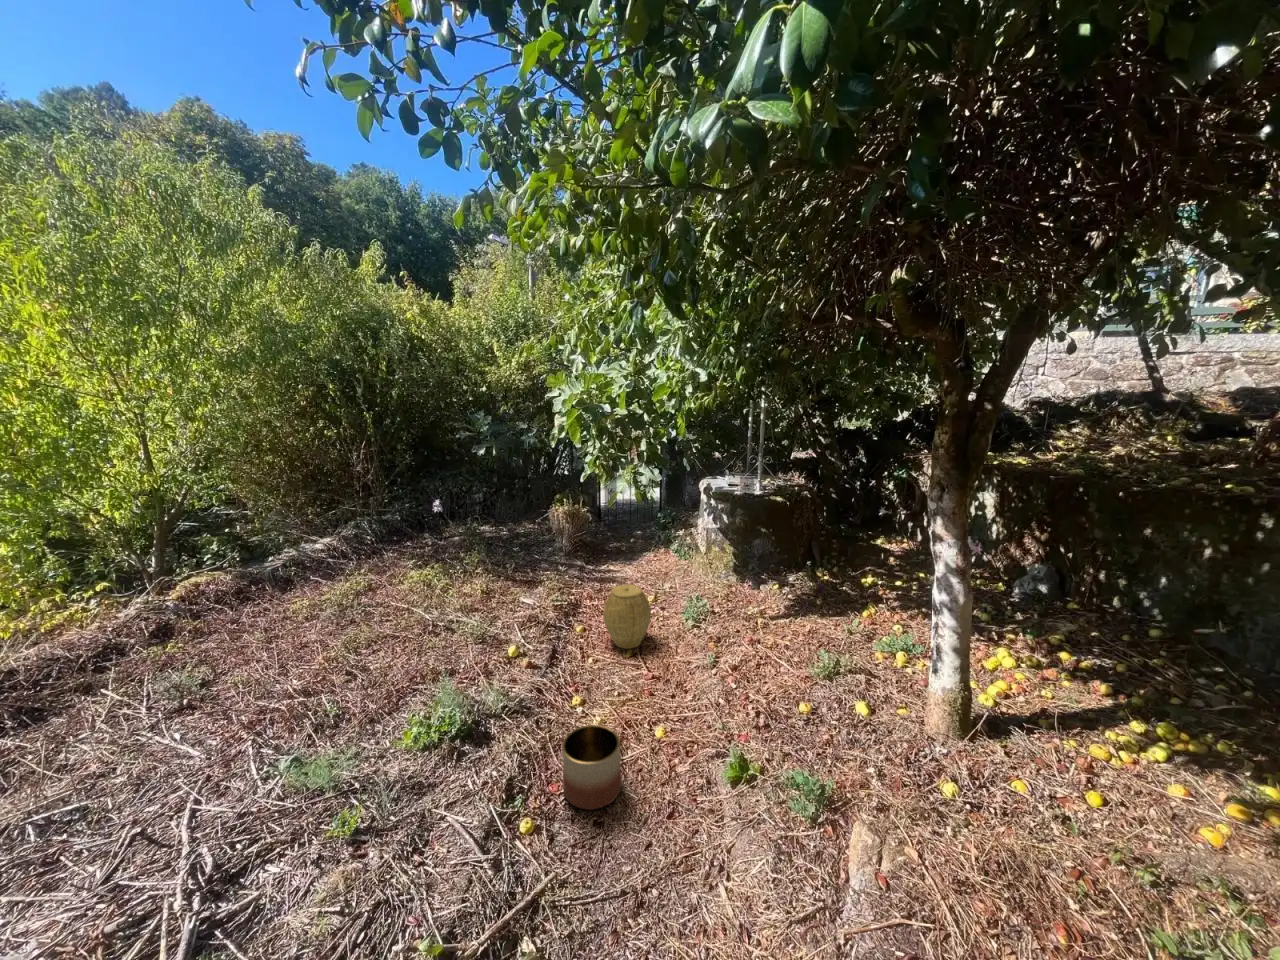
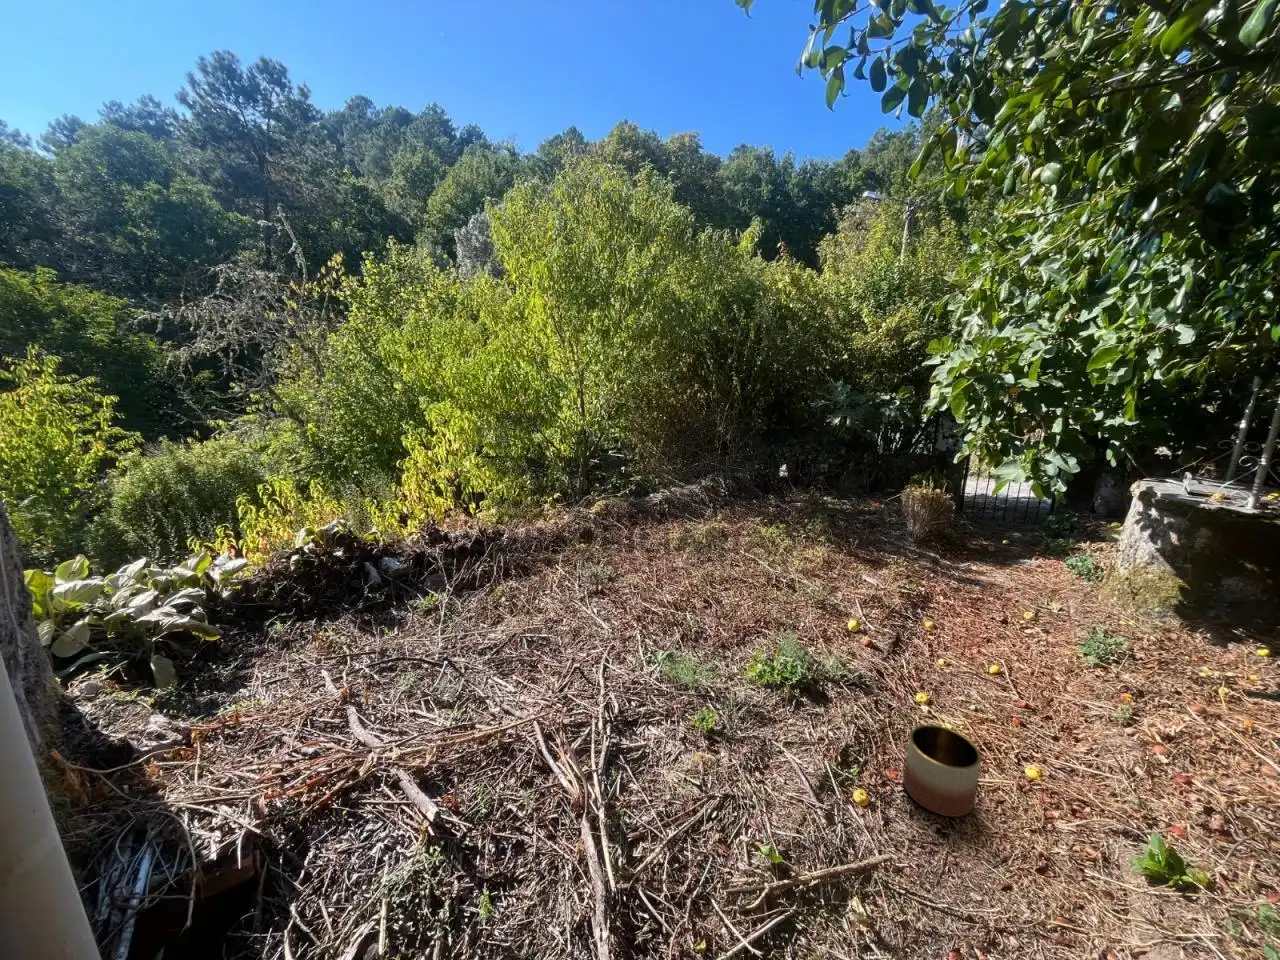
woven basket: present [603,584,651,649] -> none [966,589,1033,665]

